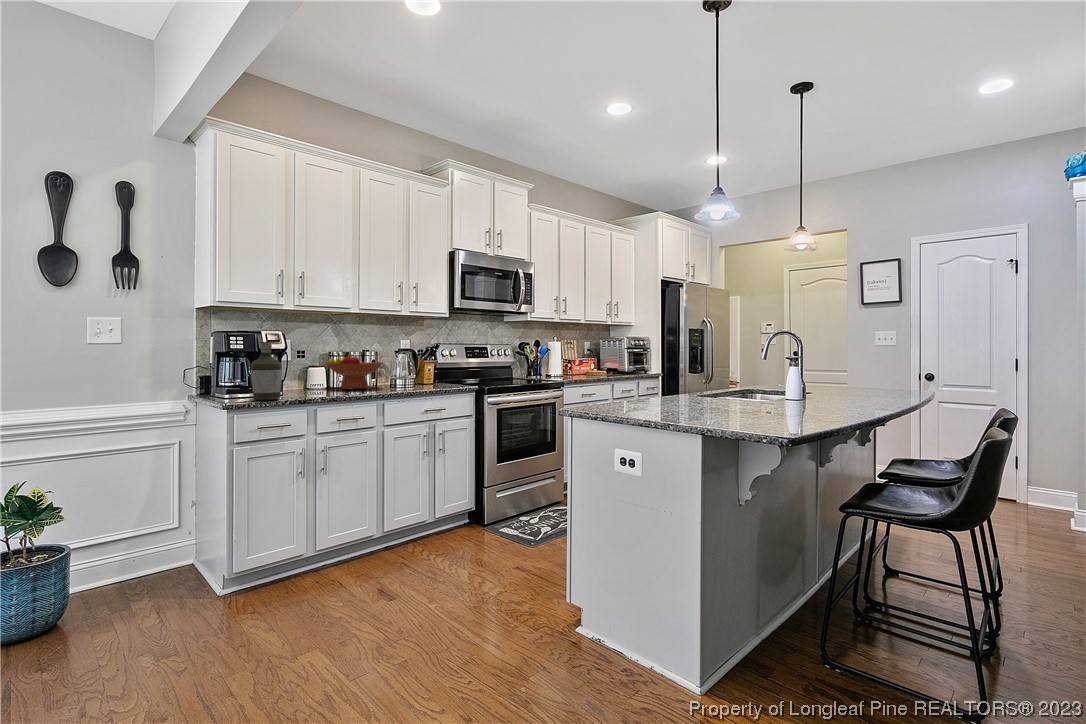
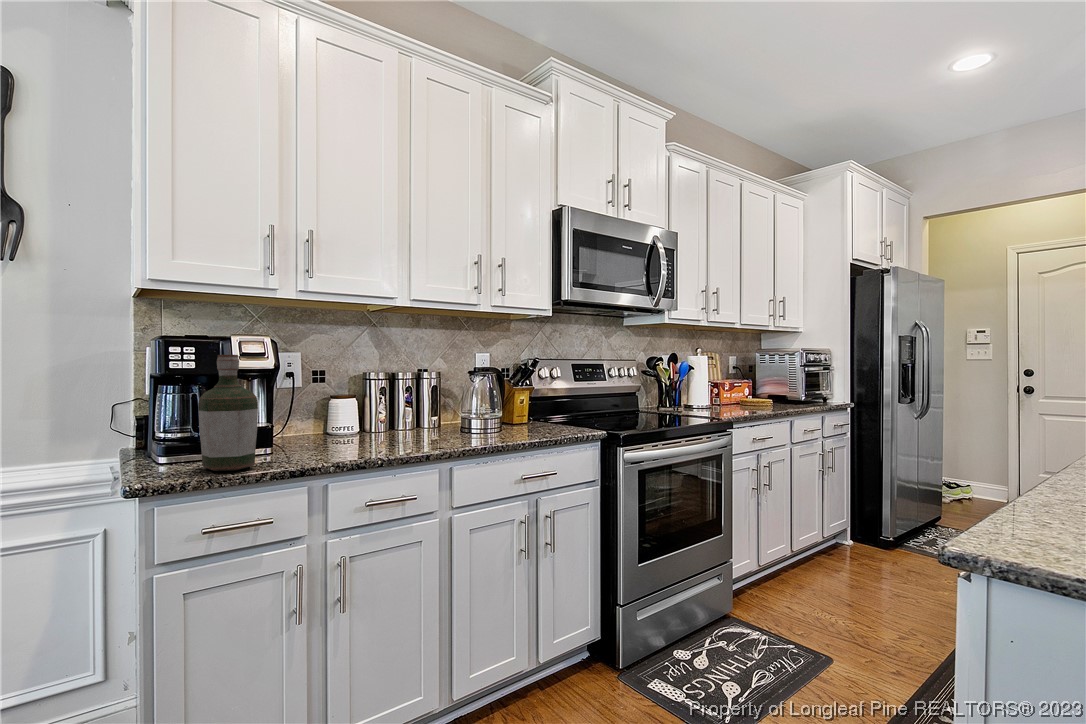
fruit bowl: present [326,353,382,389] -> none [353,375,449,438]

